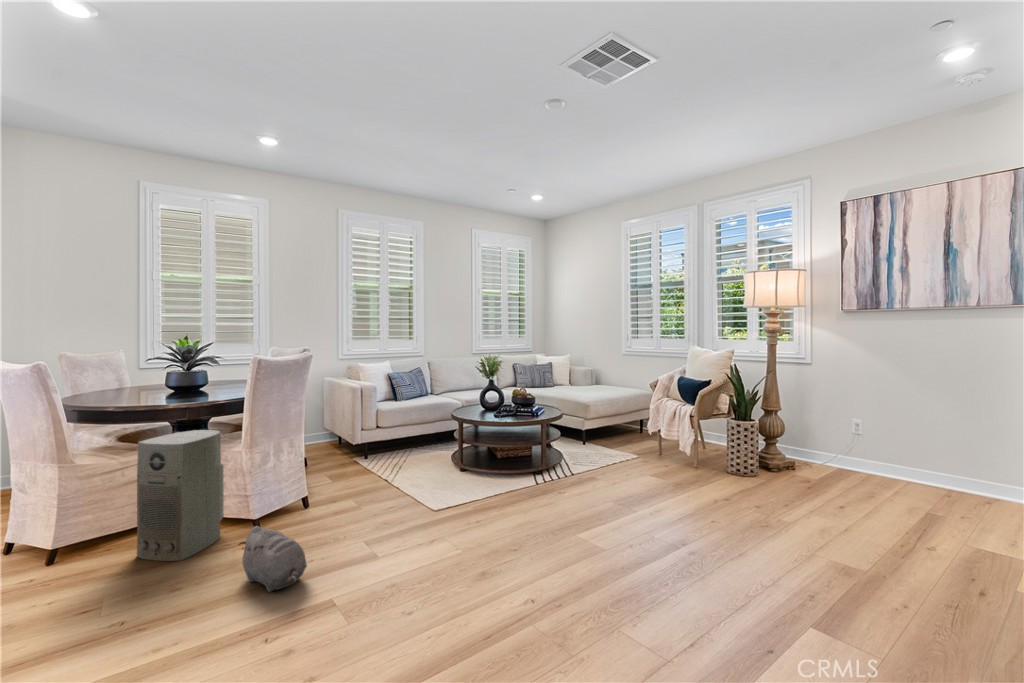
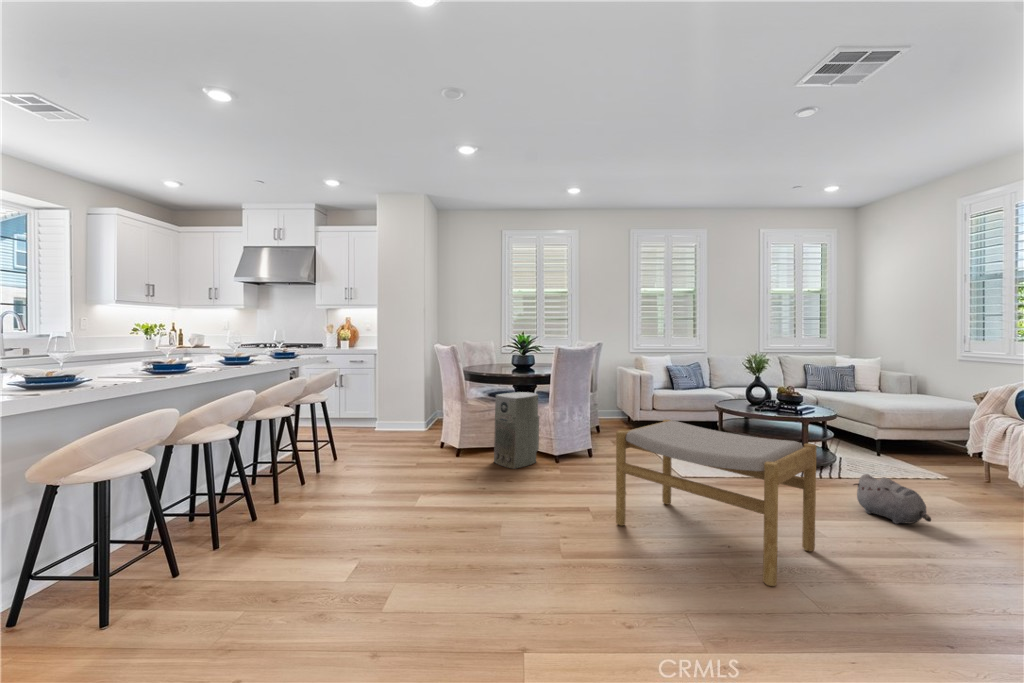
footstool: none [377,446,603,643] -> present [616,419,816,586]
plush toy: present [239,526,307,592] -> present [854,474,931,524]

